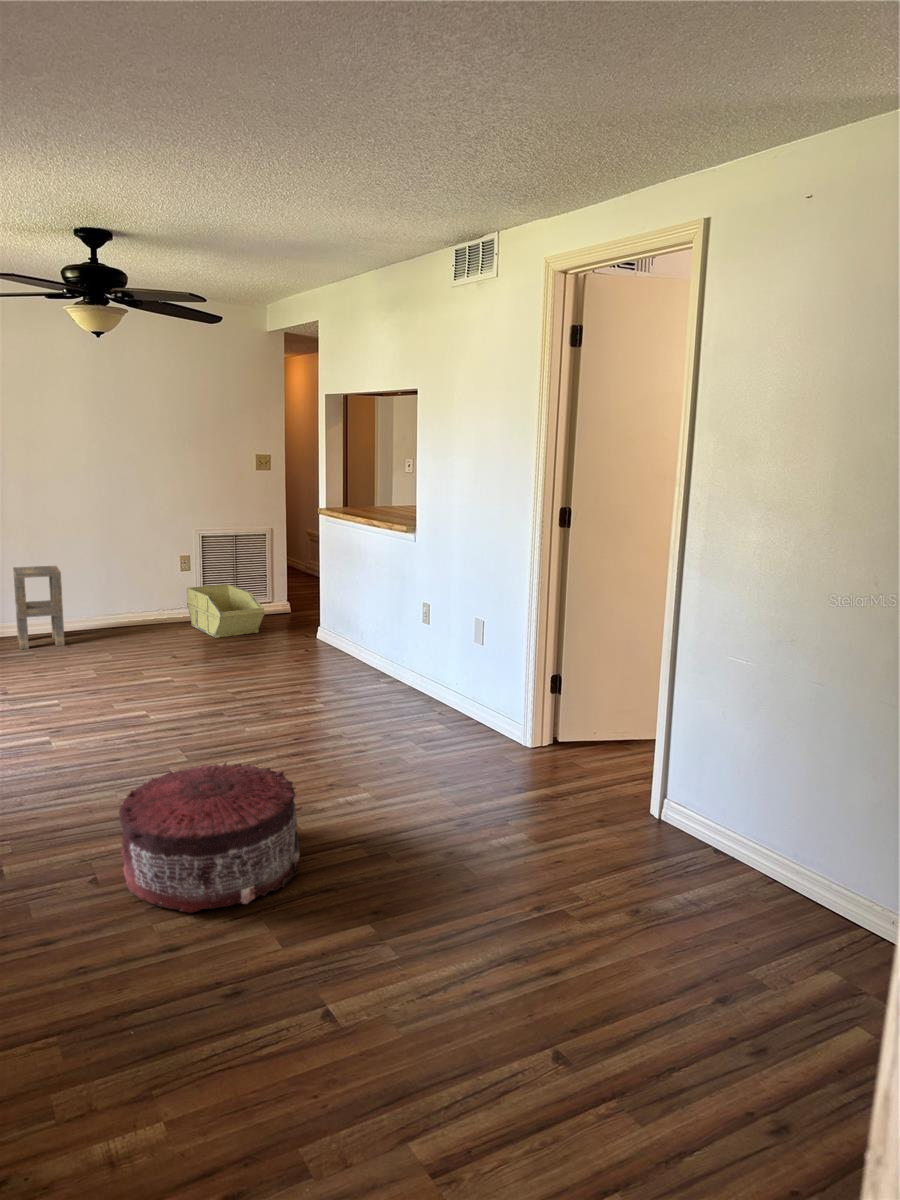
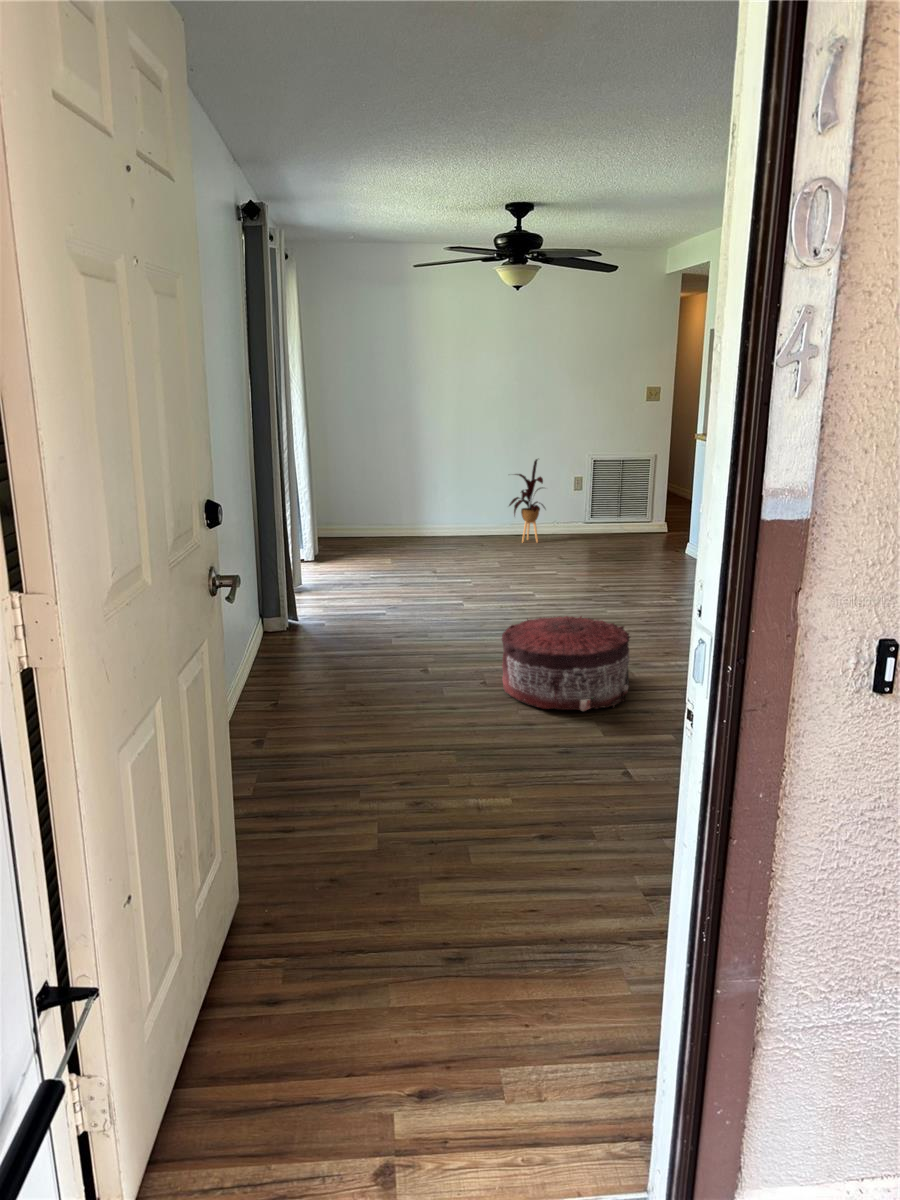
house plant: none [96,537,150,639] -> present [509,459,545,542]
side table: present [13,566,65,649] -> none [448,480,481,544]
storage bin: present [187,584,264,638] -> none [577,503,641,547]

